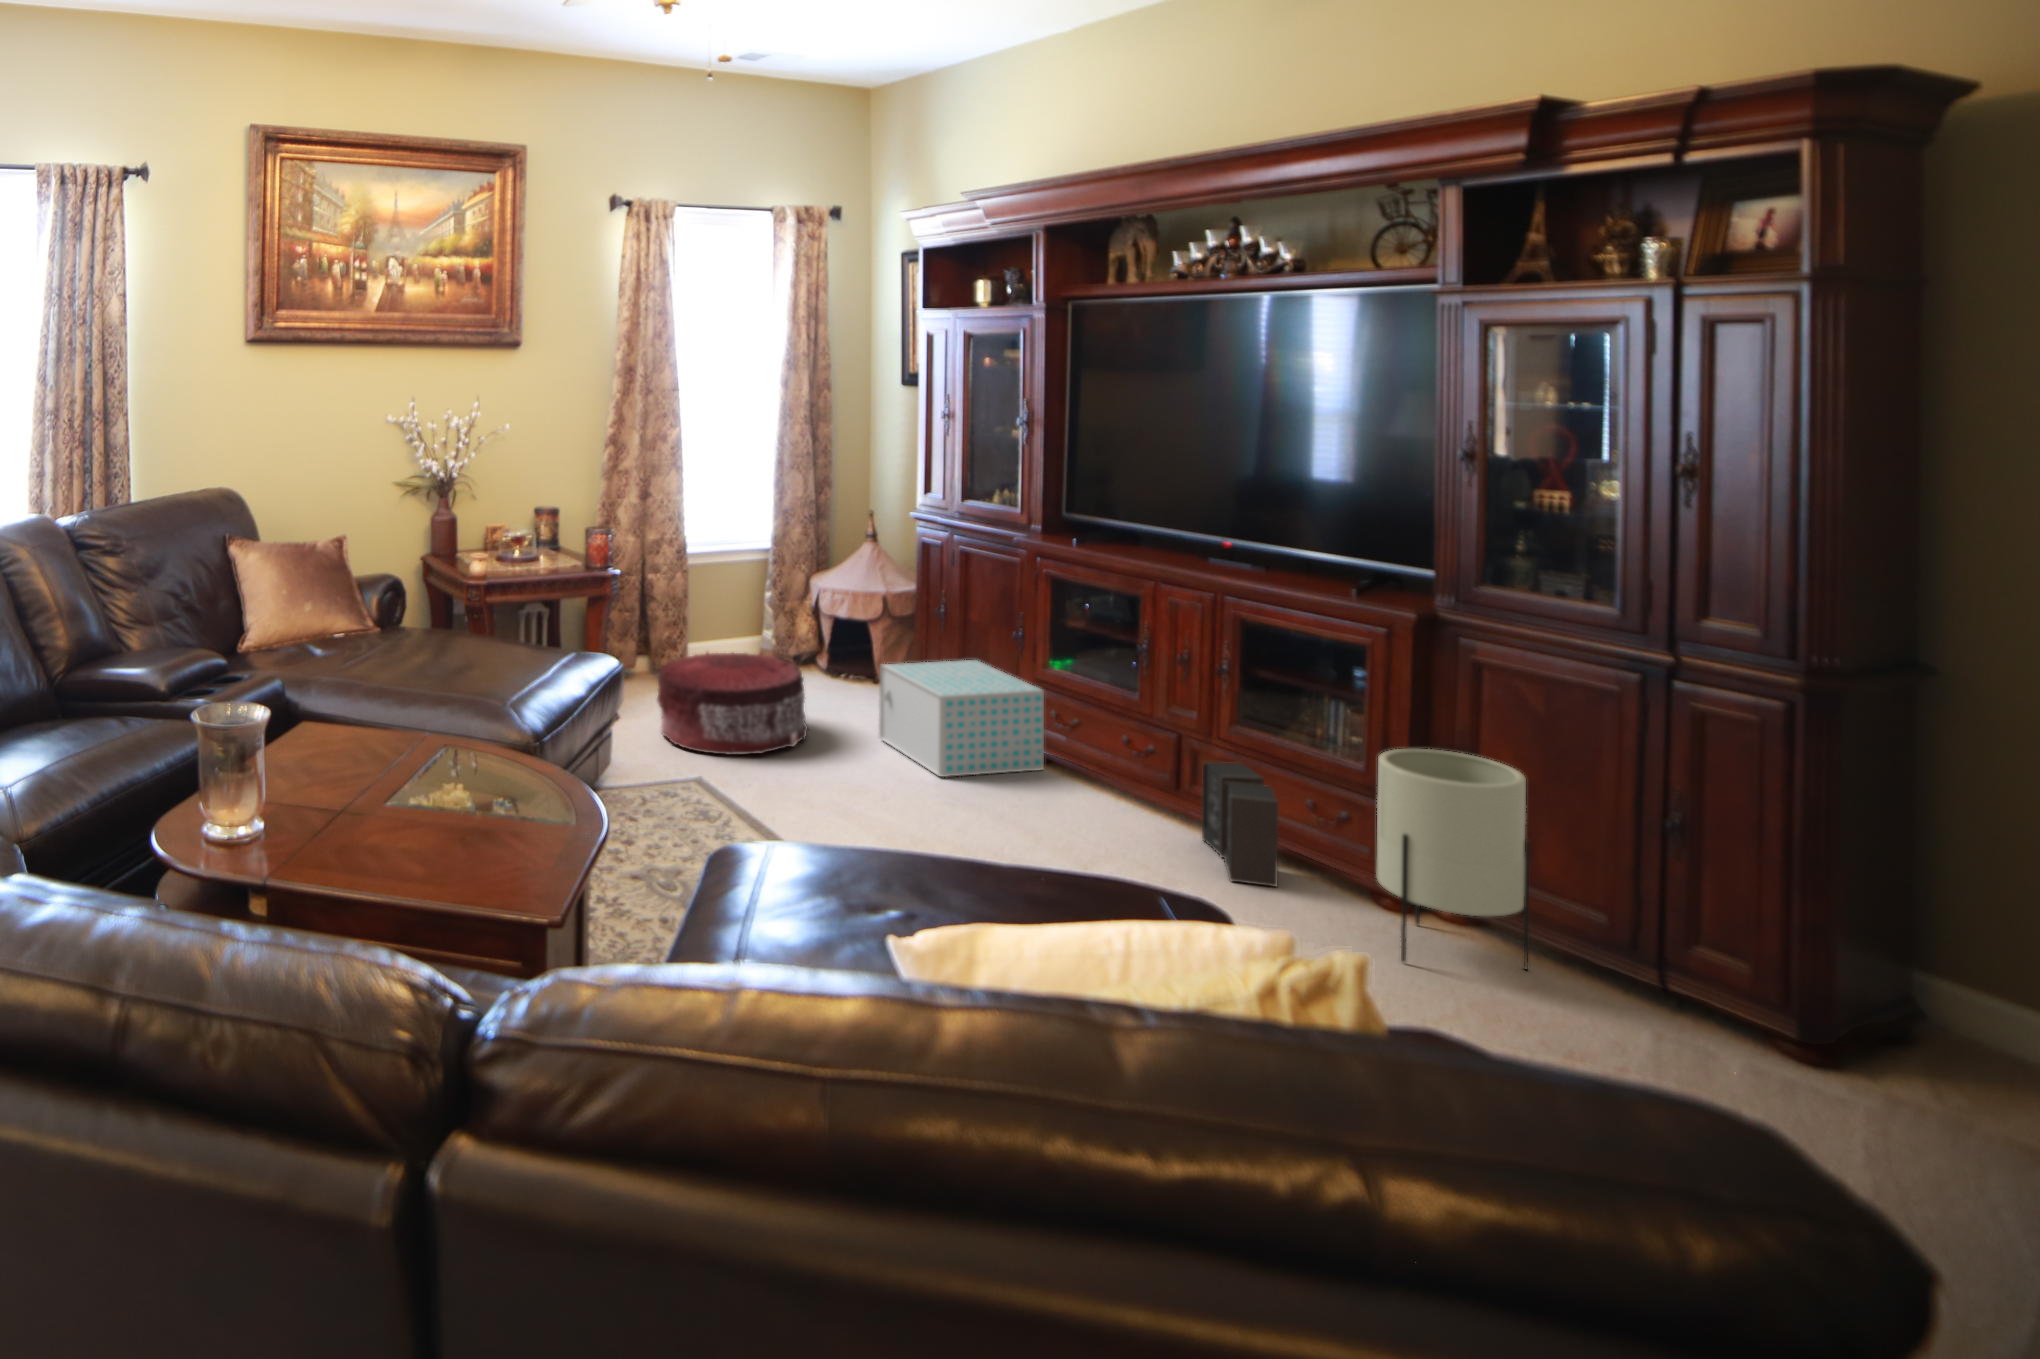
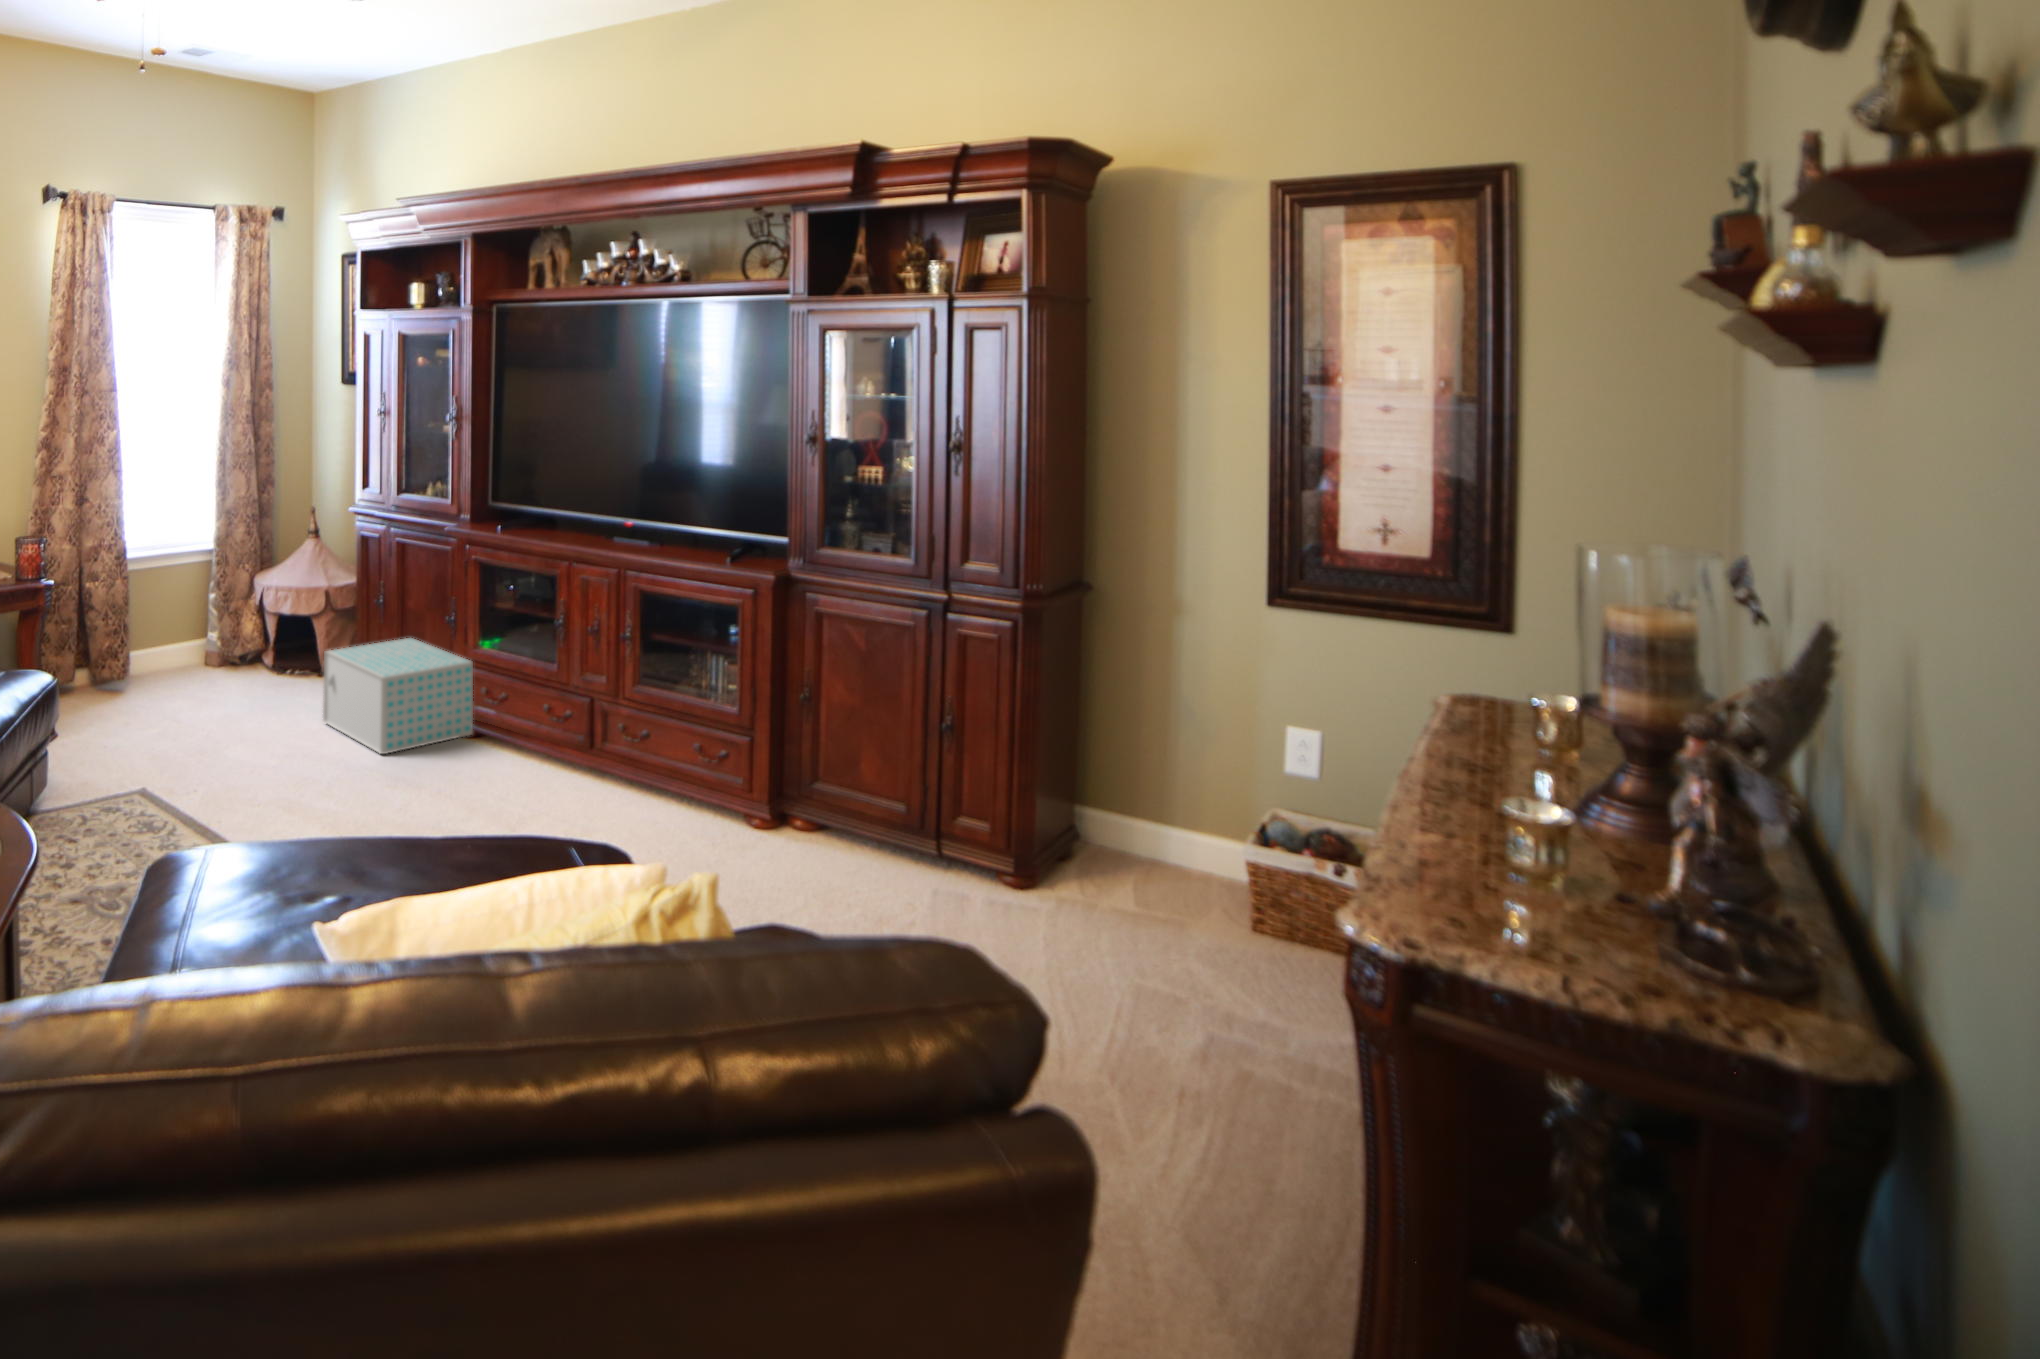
pouf: present [657,652,808,755] -> none [97,649,256,760]
planter: present [1377,749,1530,969] -> none [756,687,868,877]
speaker: present [1202,762,1278,887] -> none [610,712,675,822]

